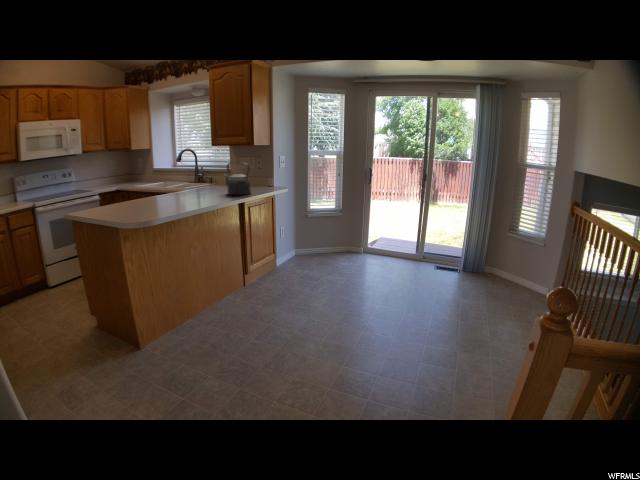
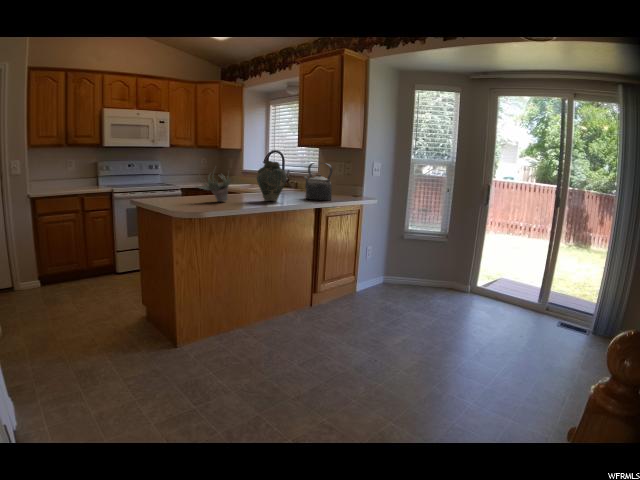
vase: none [184,165,212,201] -> present [257,161,286,201]
succulent plant: none [127,175,161,208] -> present [196,175,231,202]

